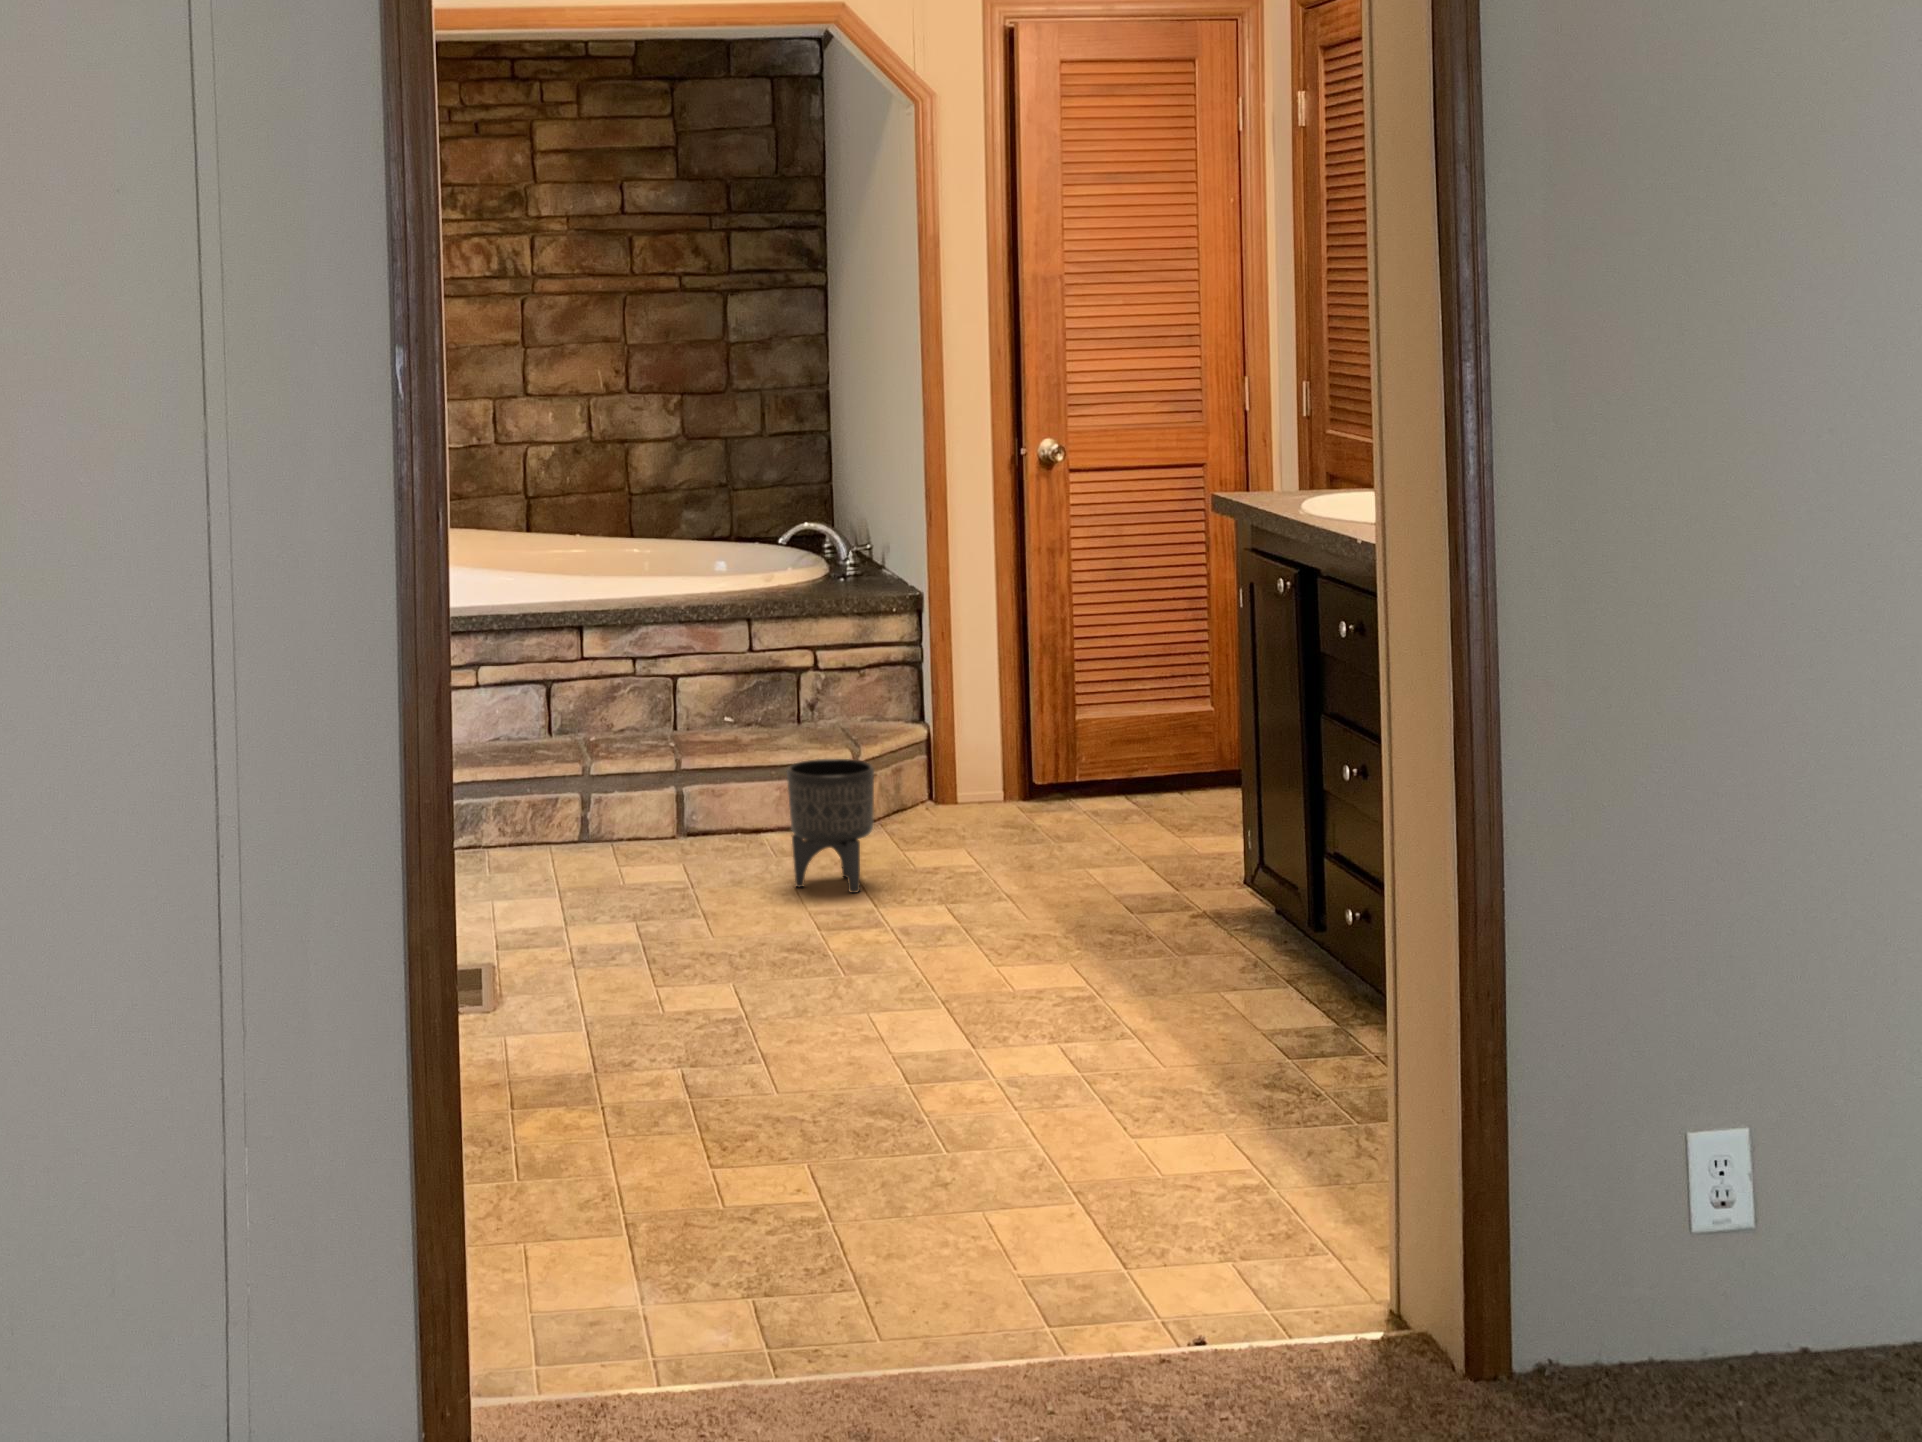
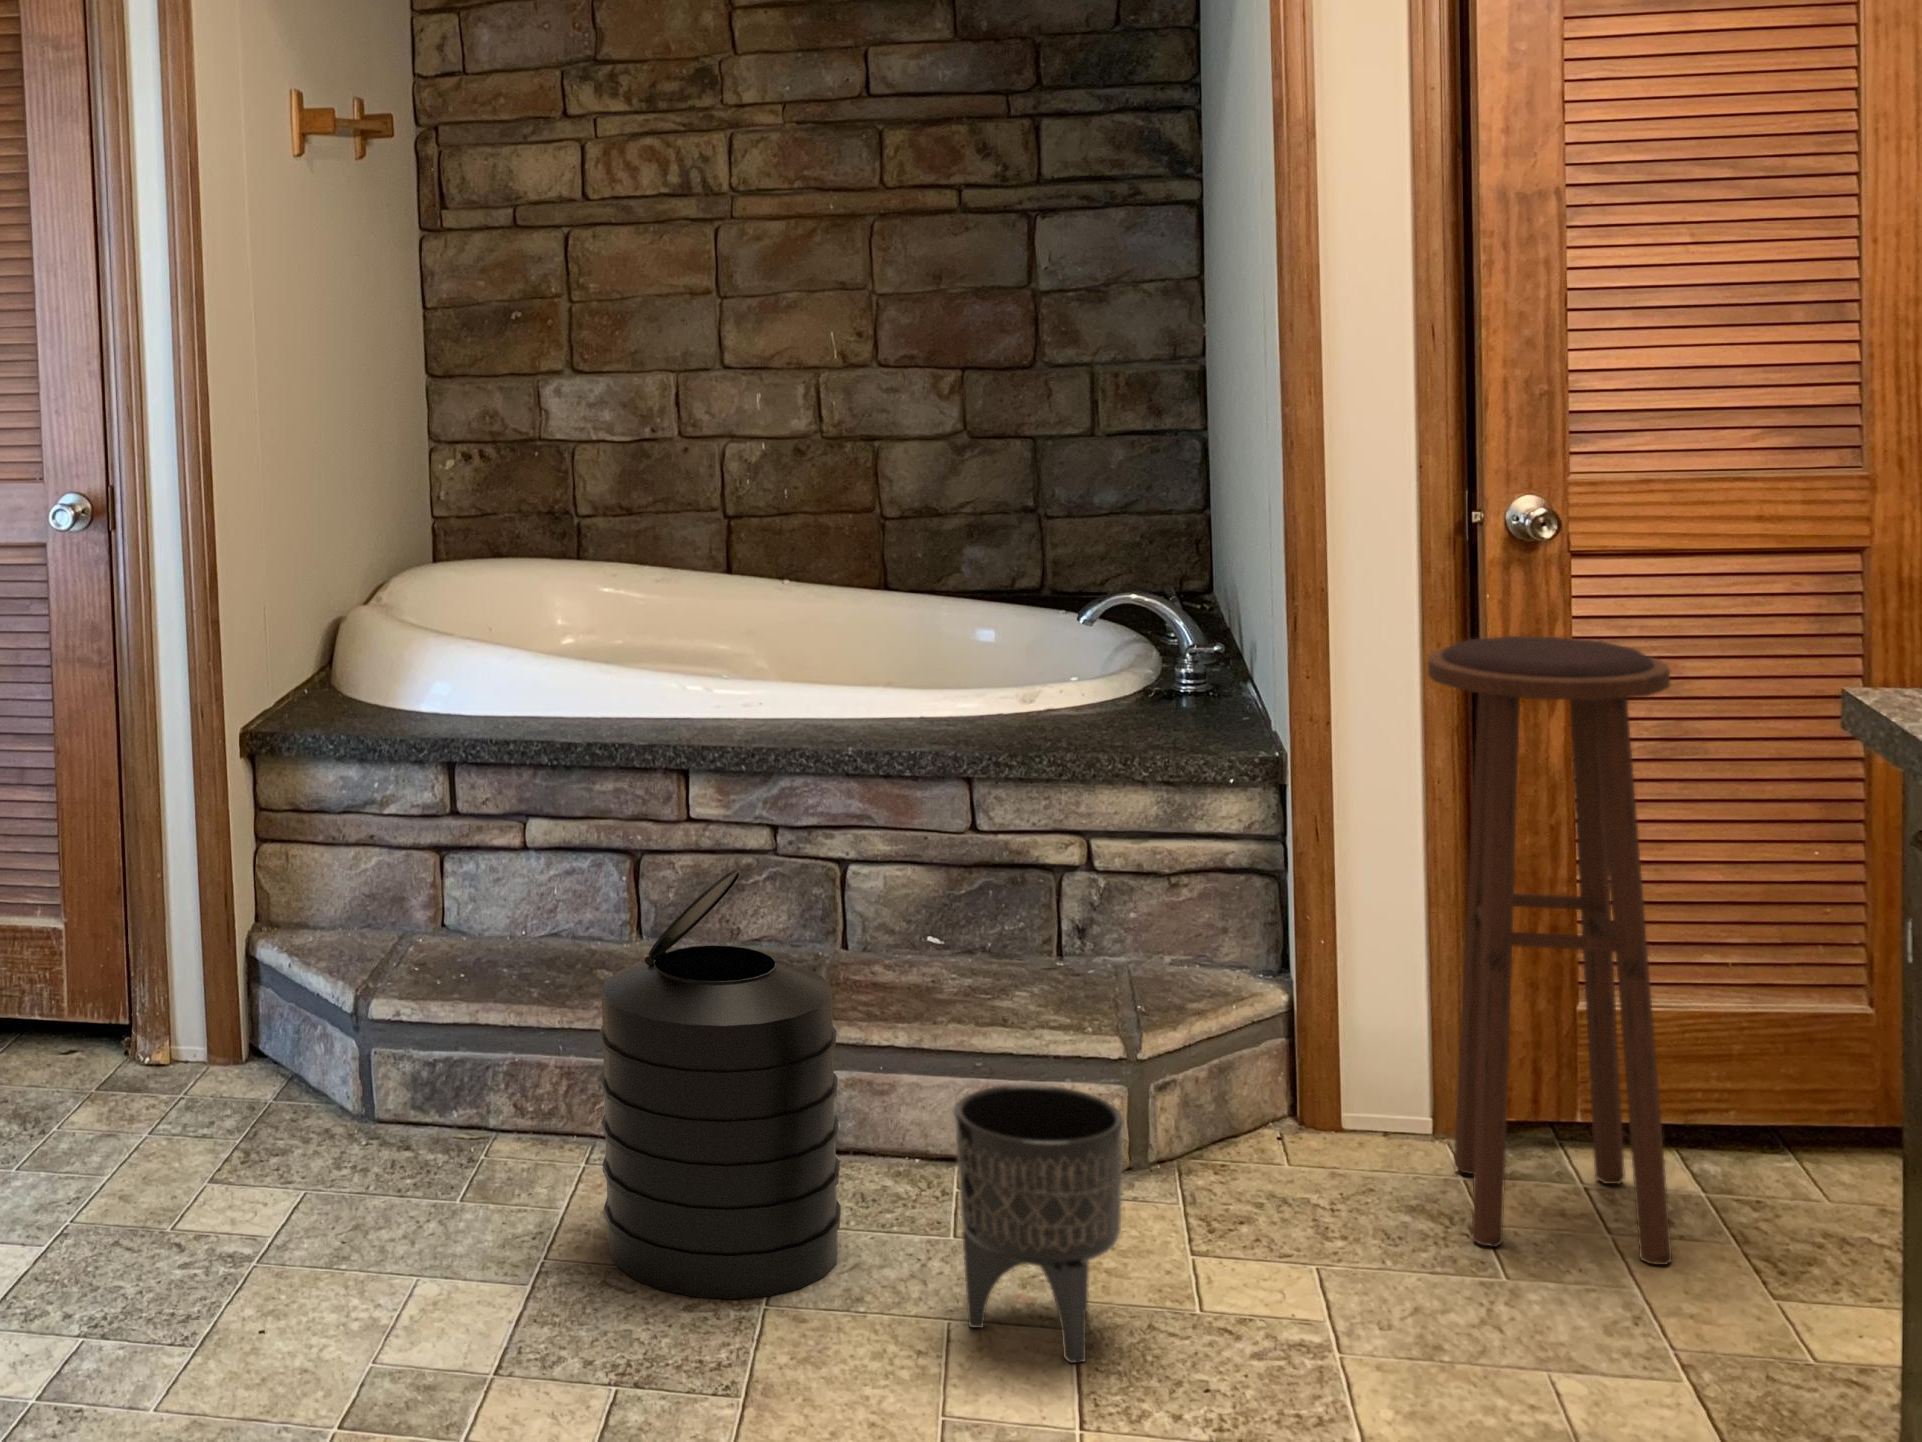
stool: none [1002,516,1129,836] -> present [1428,636,1672,1265]
trash can: none [580,659,714,893] -> present [599,869,841,1299]

